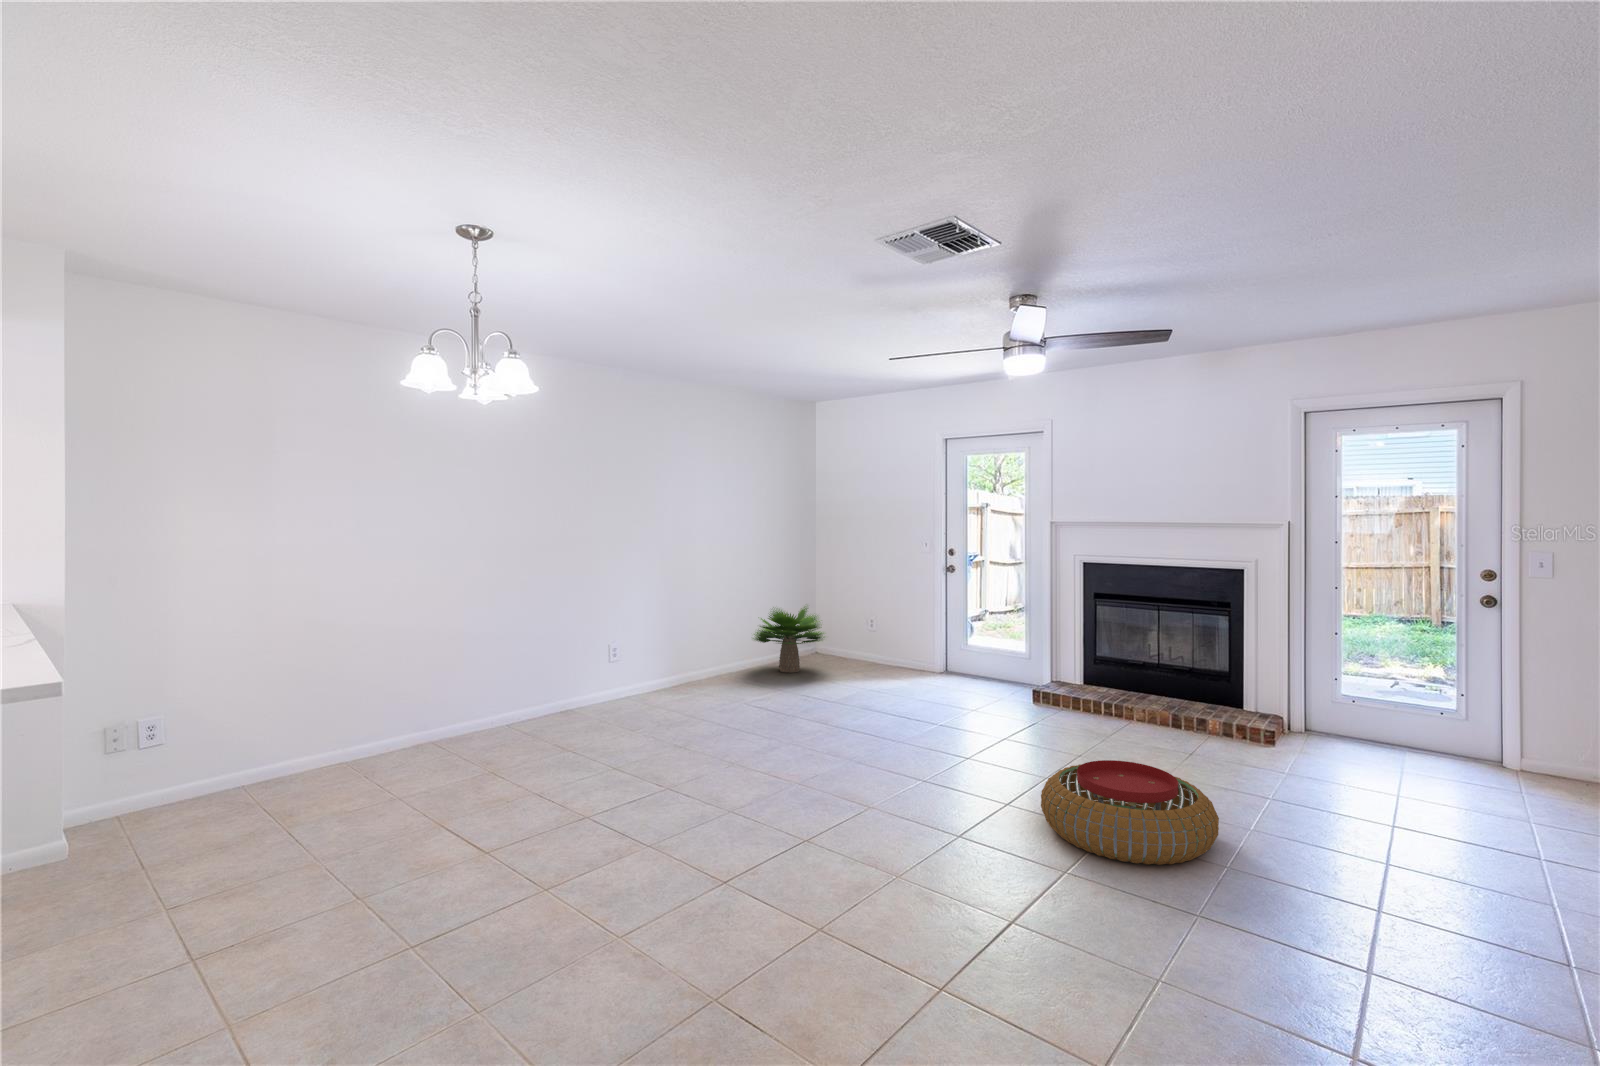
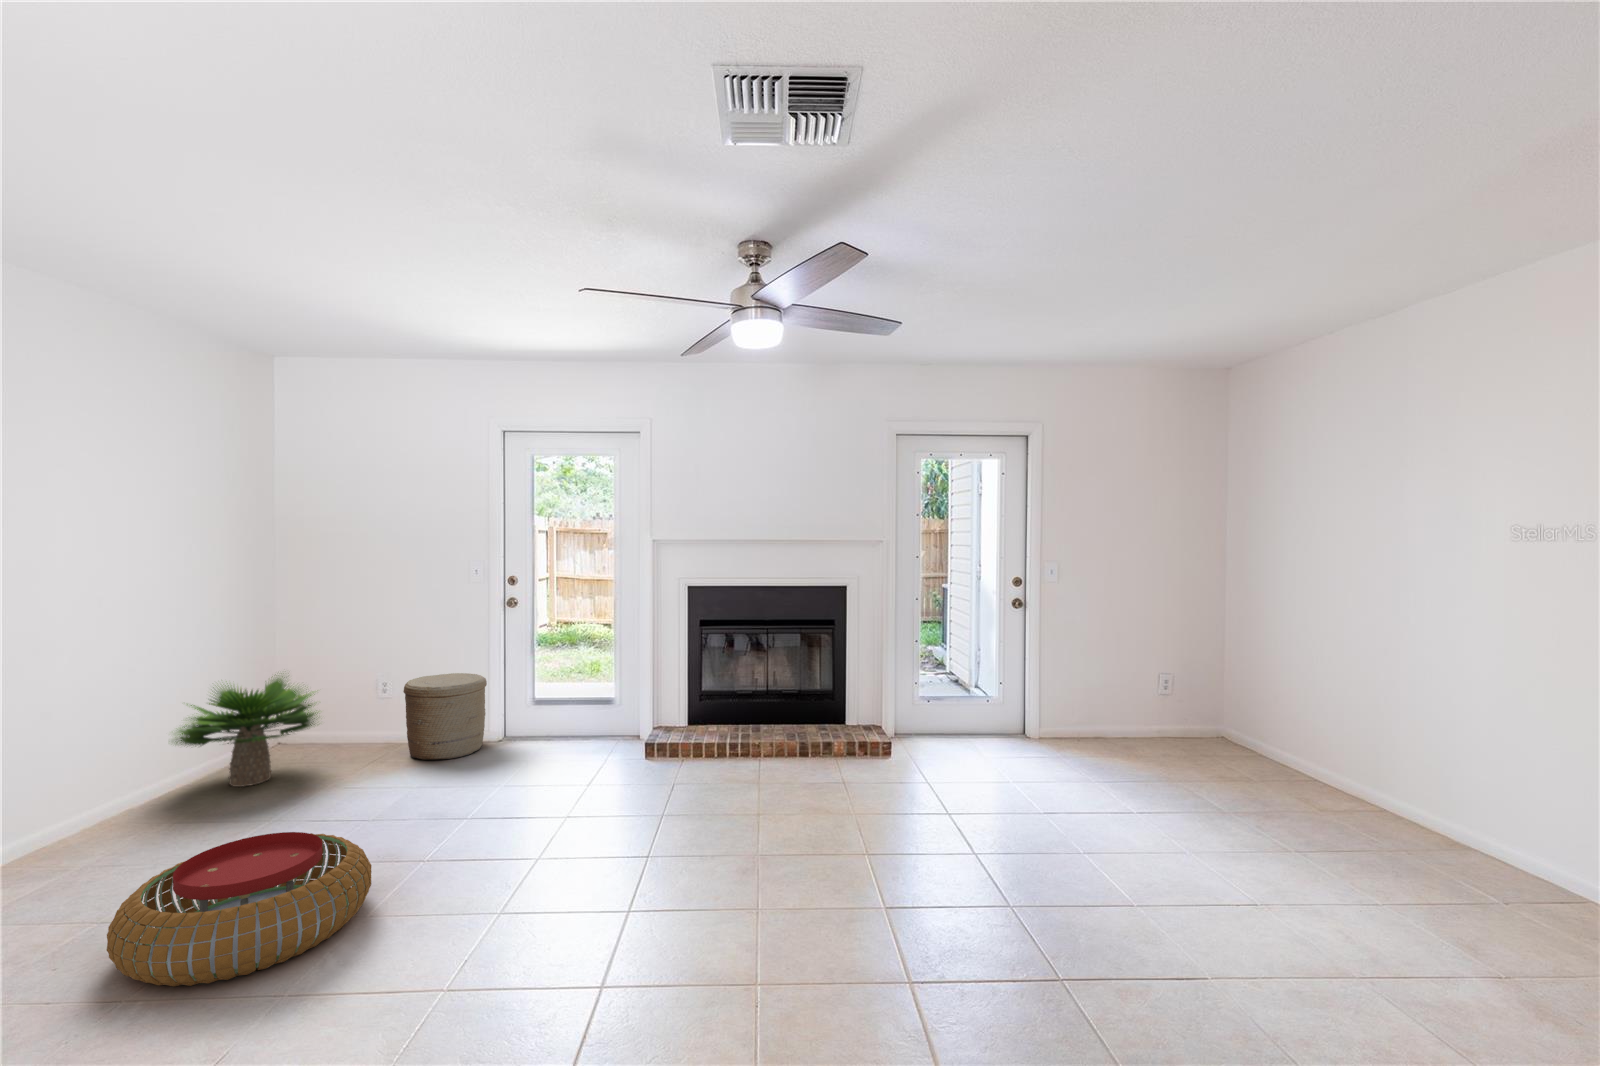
woven basket: none [873,619,928,679] -> present [403,673,487,760]
pouf: present [1041,760,1219,865] -> present [107,832,371,987]

